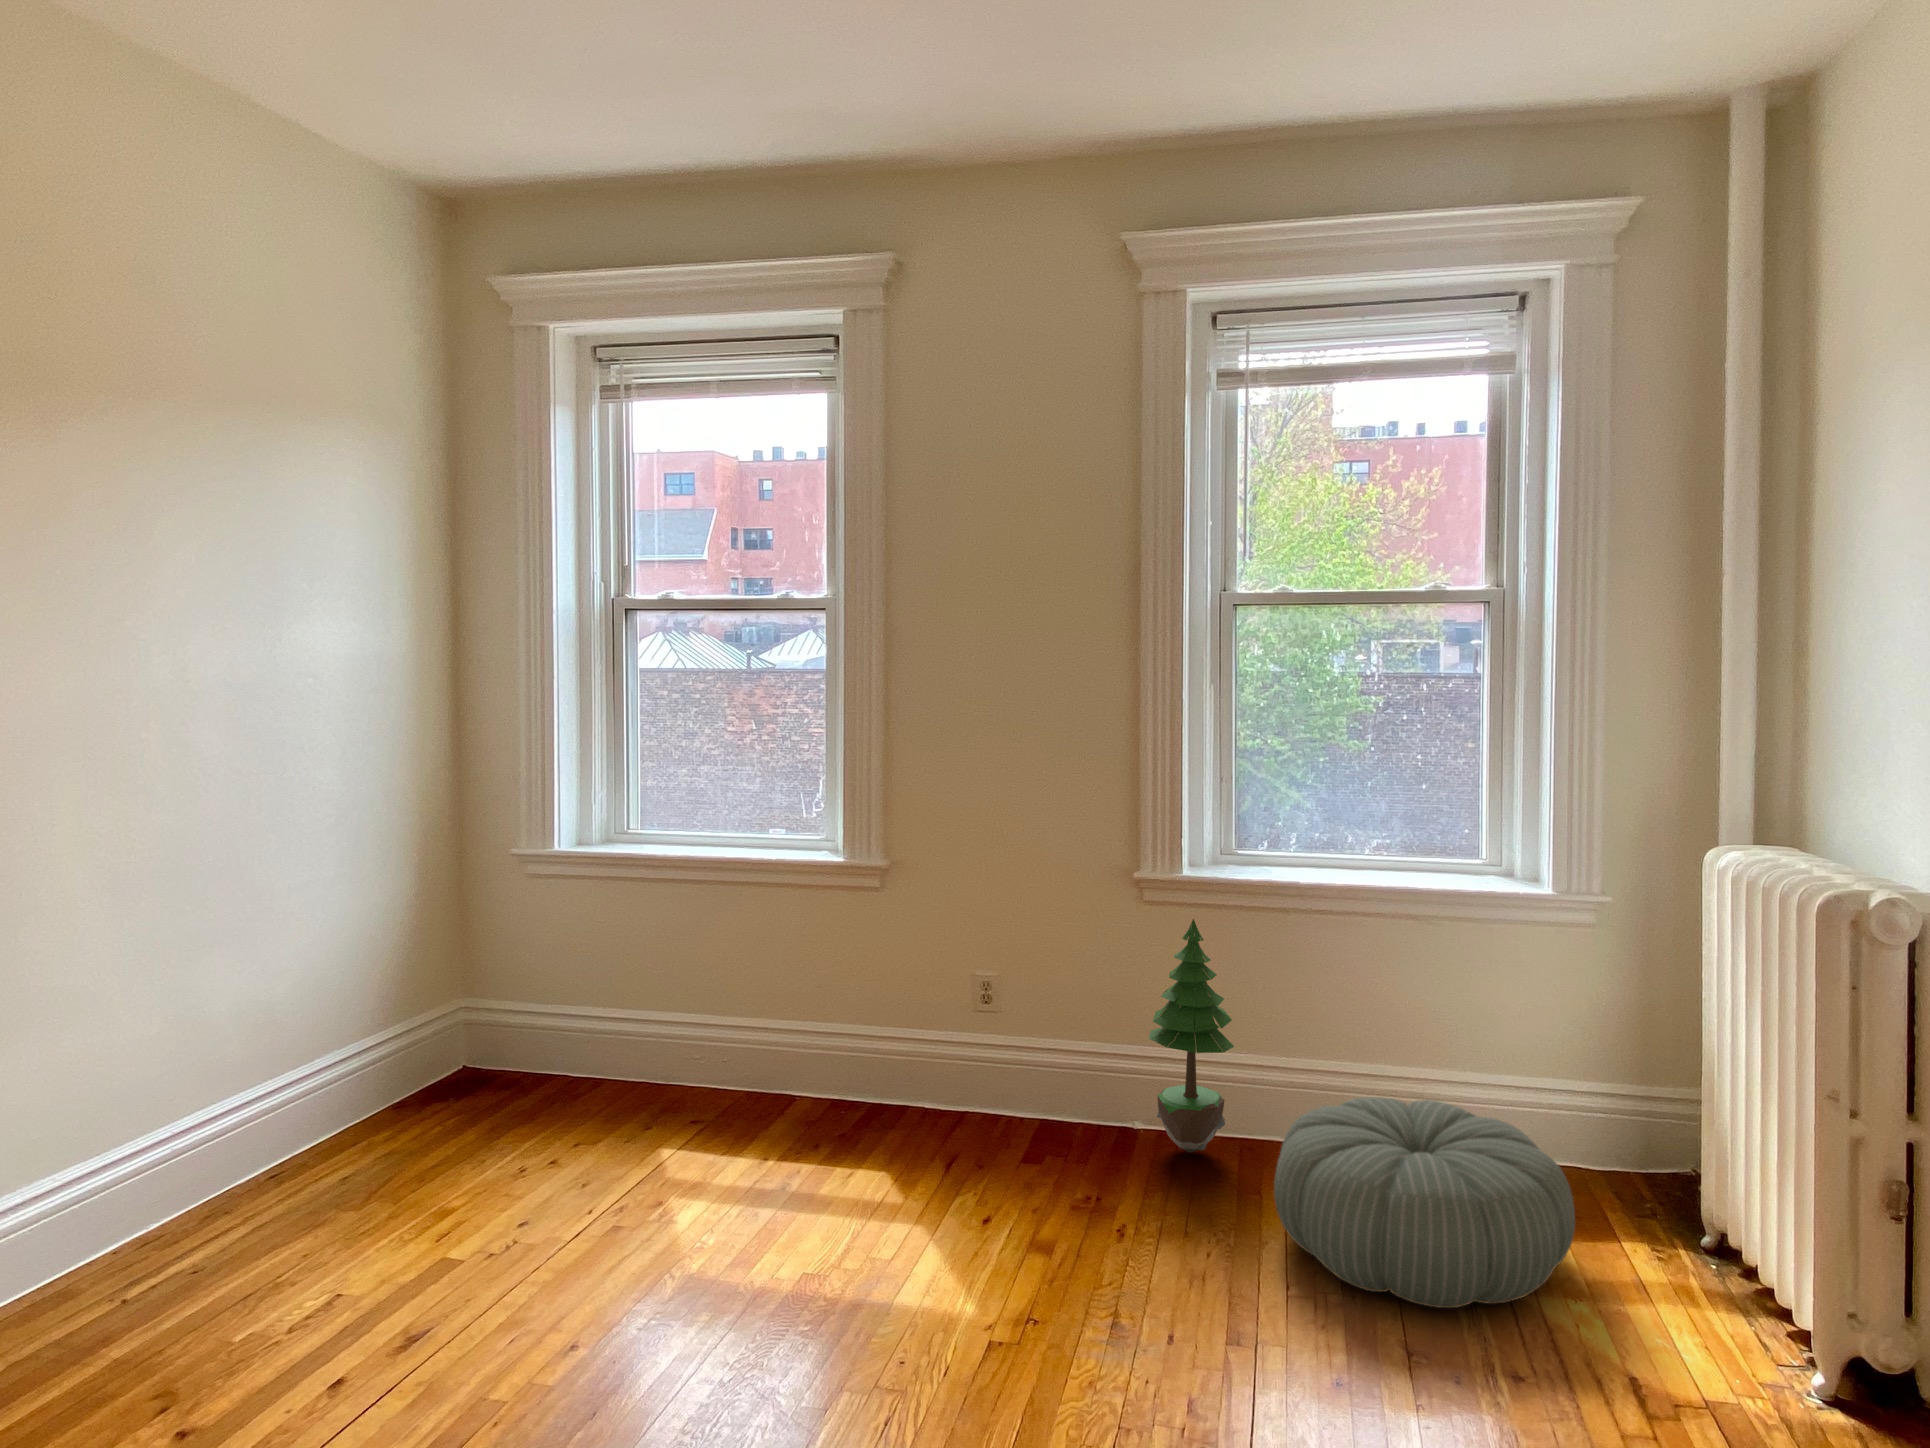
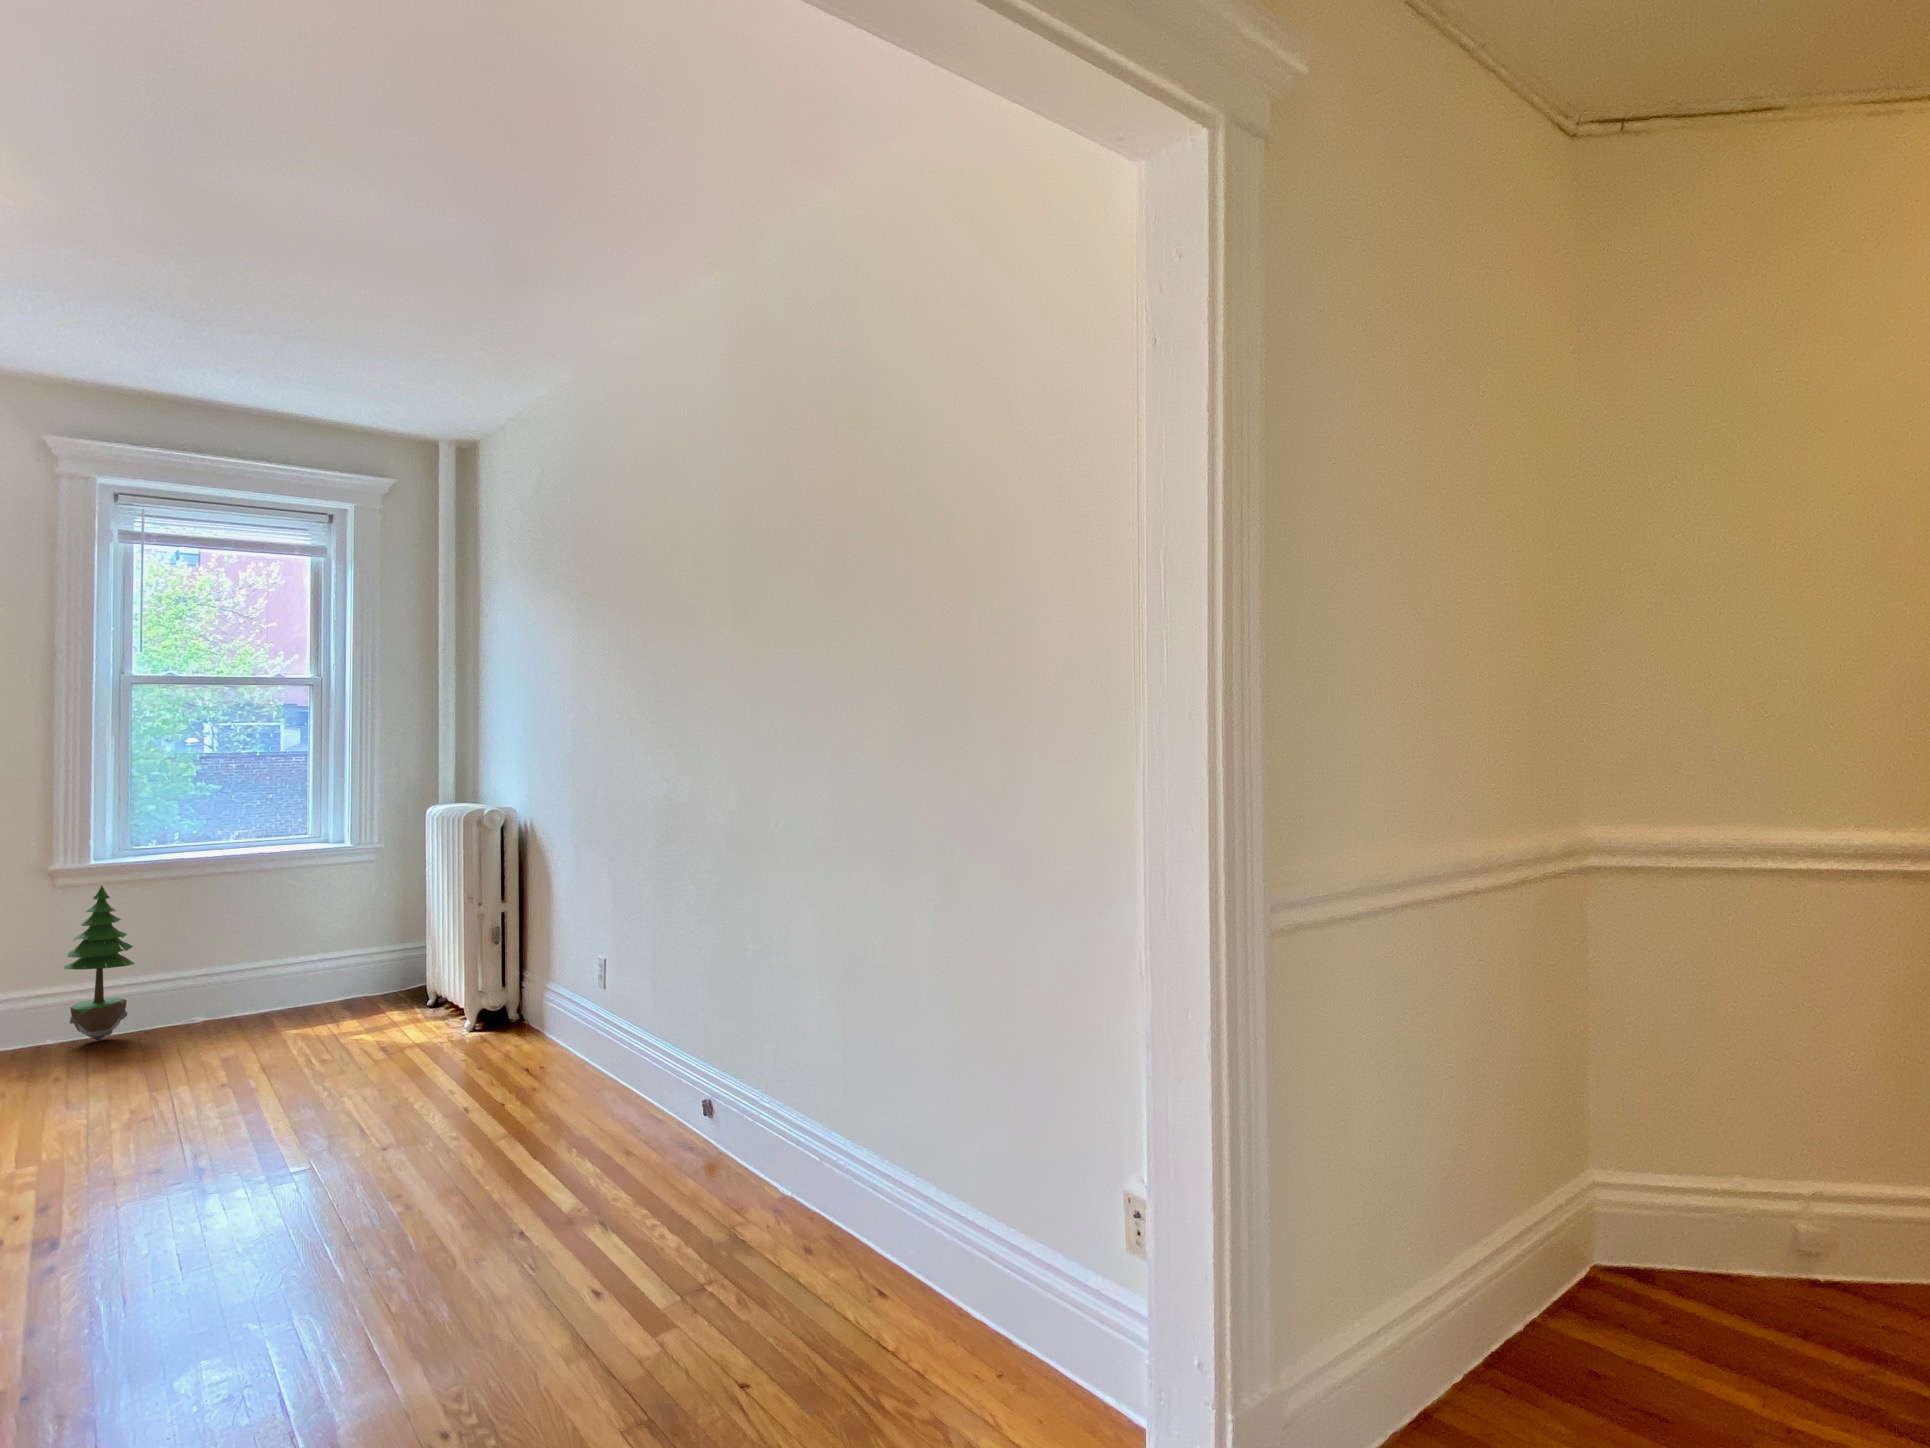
pouf: present [1274,1097,1575,1308] -> none [174,962,359,1054]

